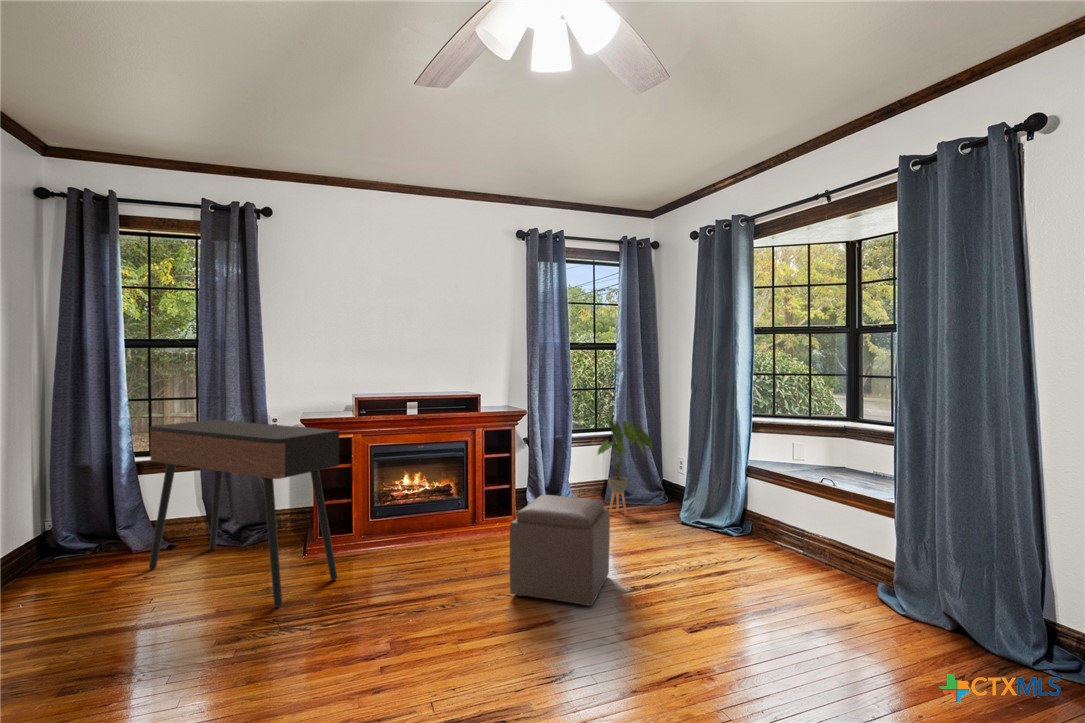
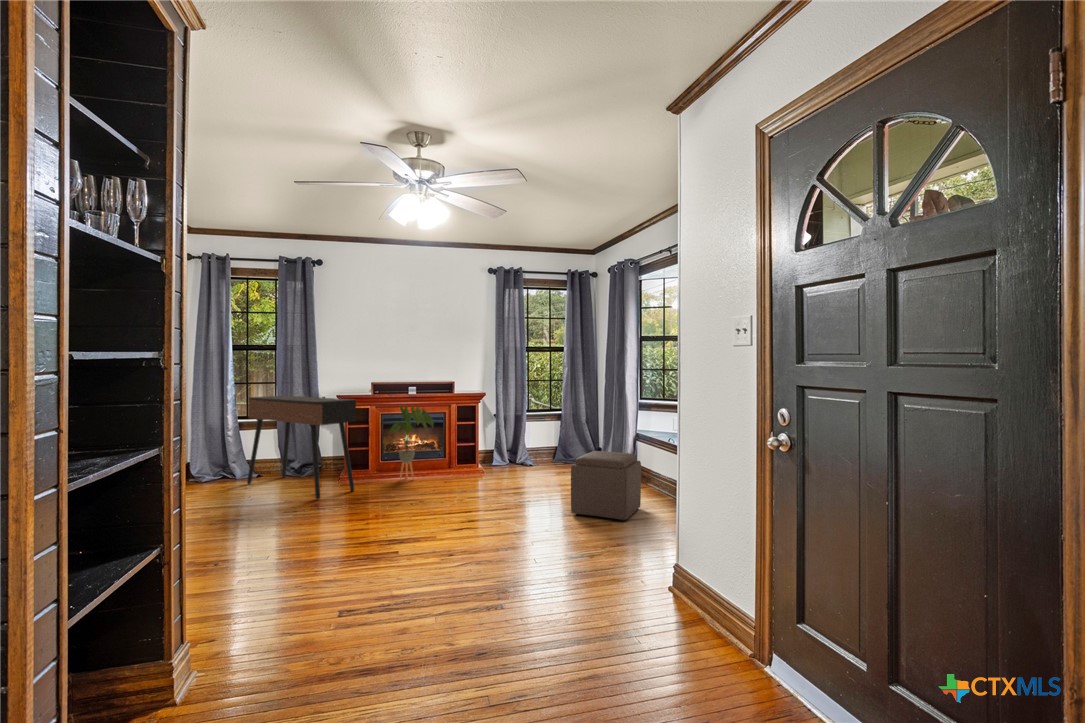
house plant: present [598,421,652,515] -> present [390,406,434,480]
ottoman: present [510,495,610,606] -> present [571,451,641,521]

